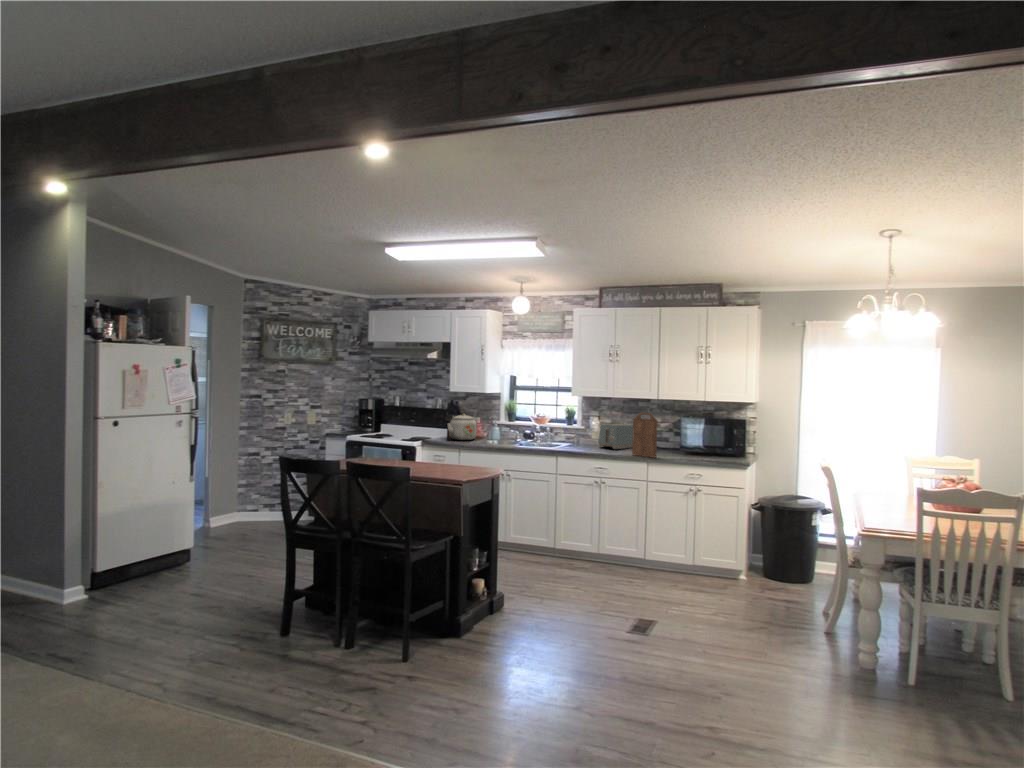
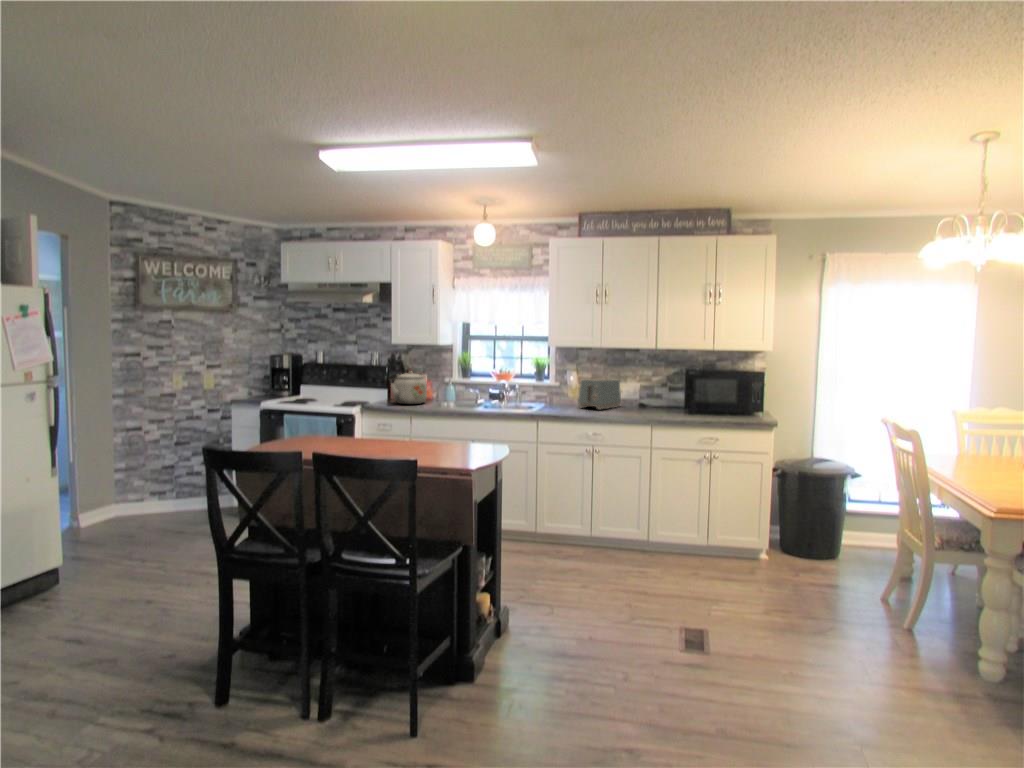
cutting board: present [632,413,658,458] -> none [622,365,653,418]

